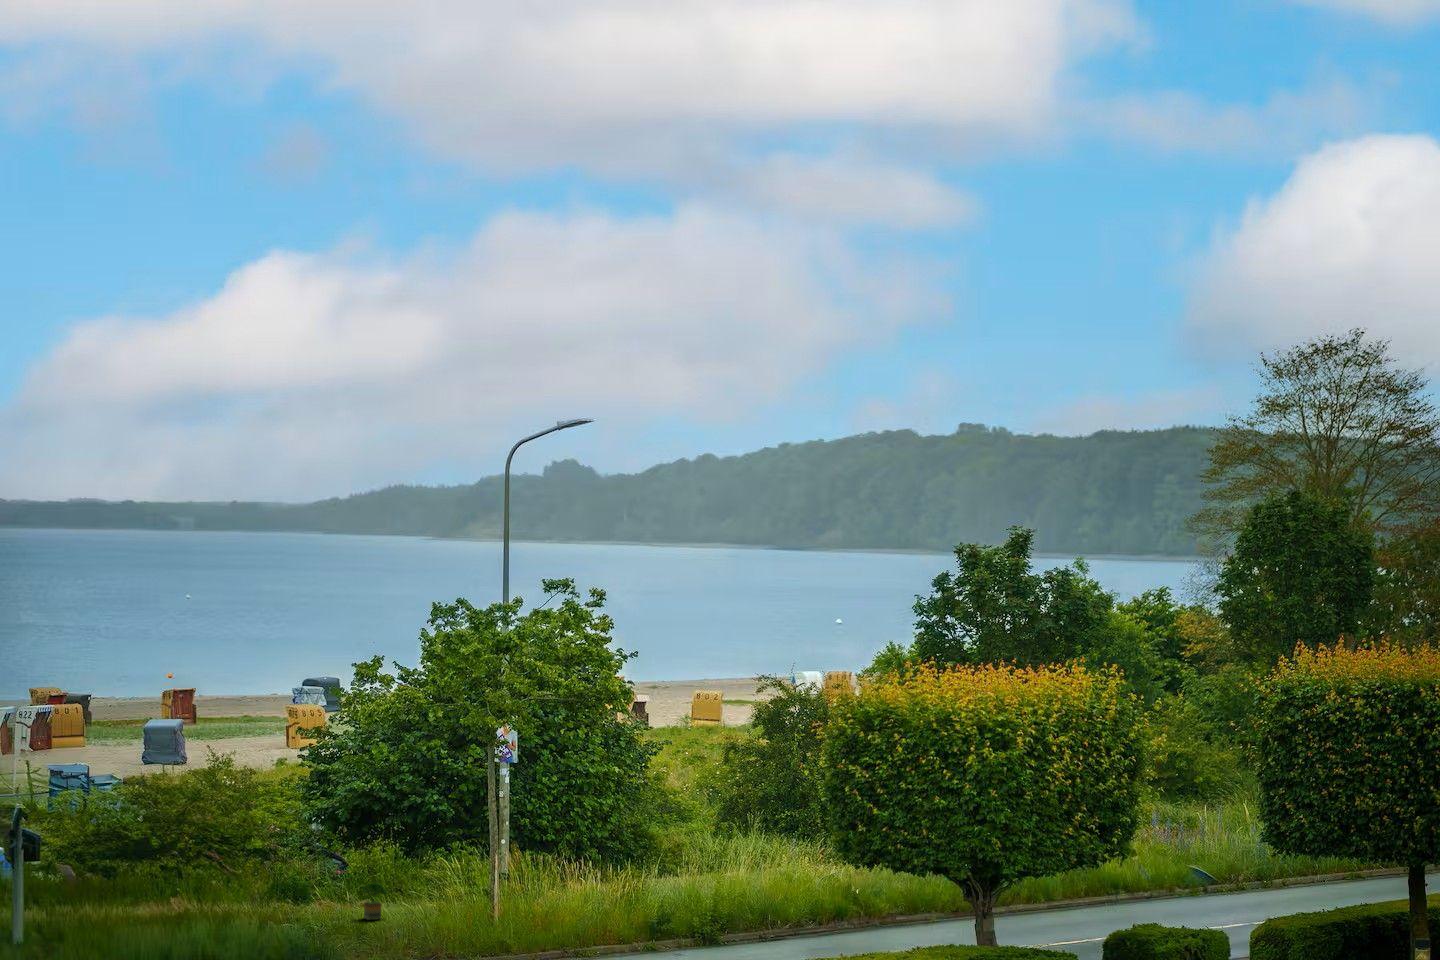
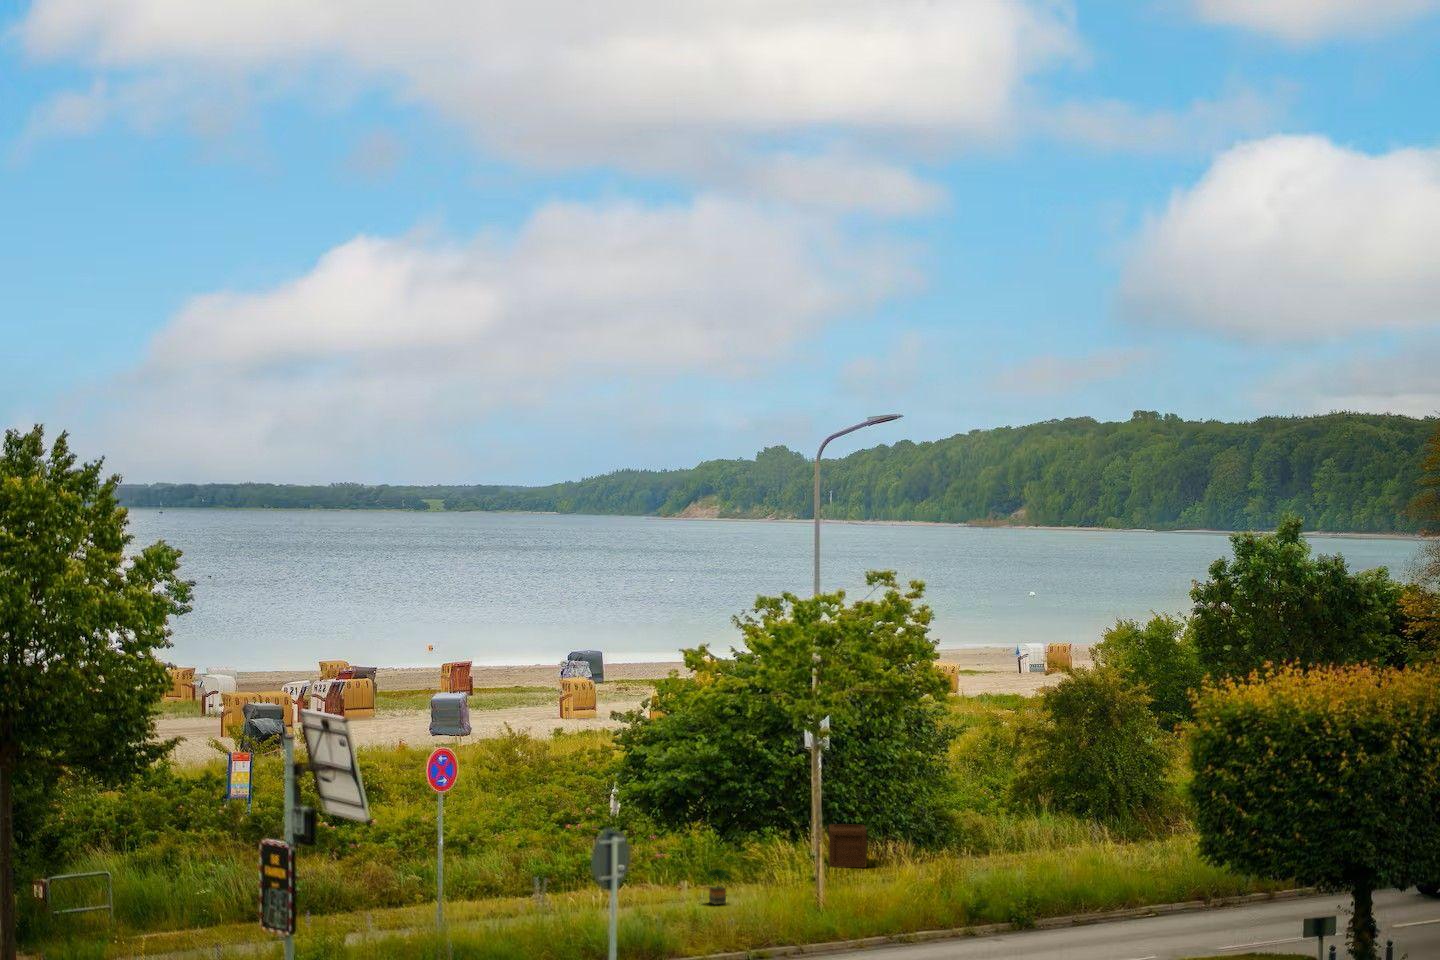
wooden crate: none [506,839,547,883] -> present [829,824,867,868]

